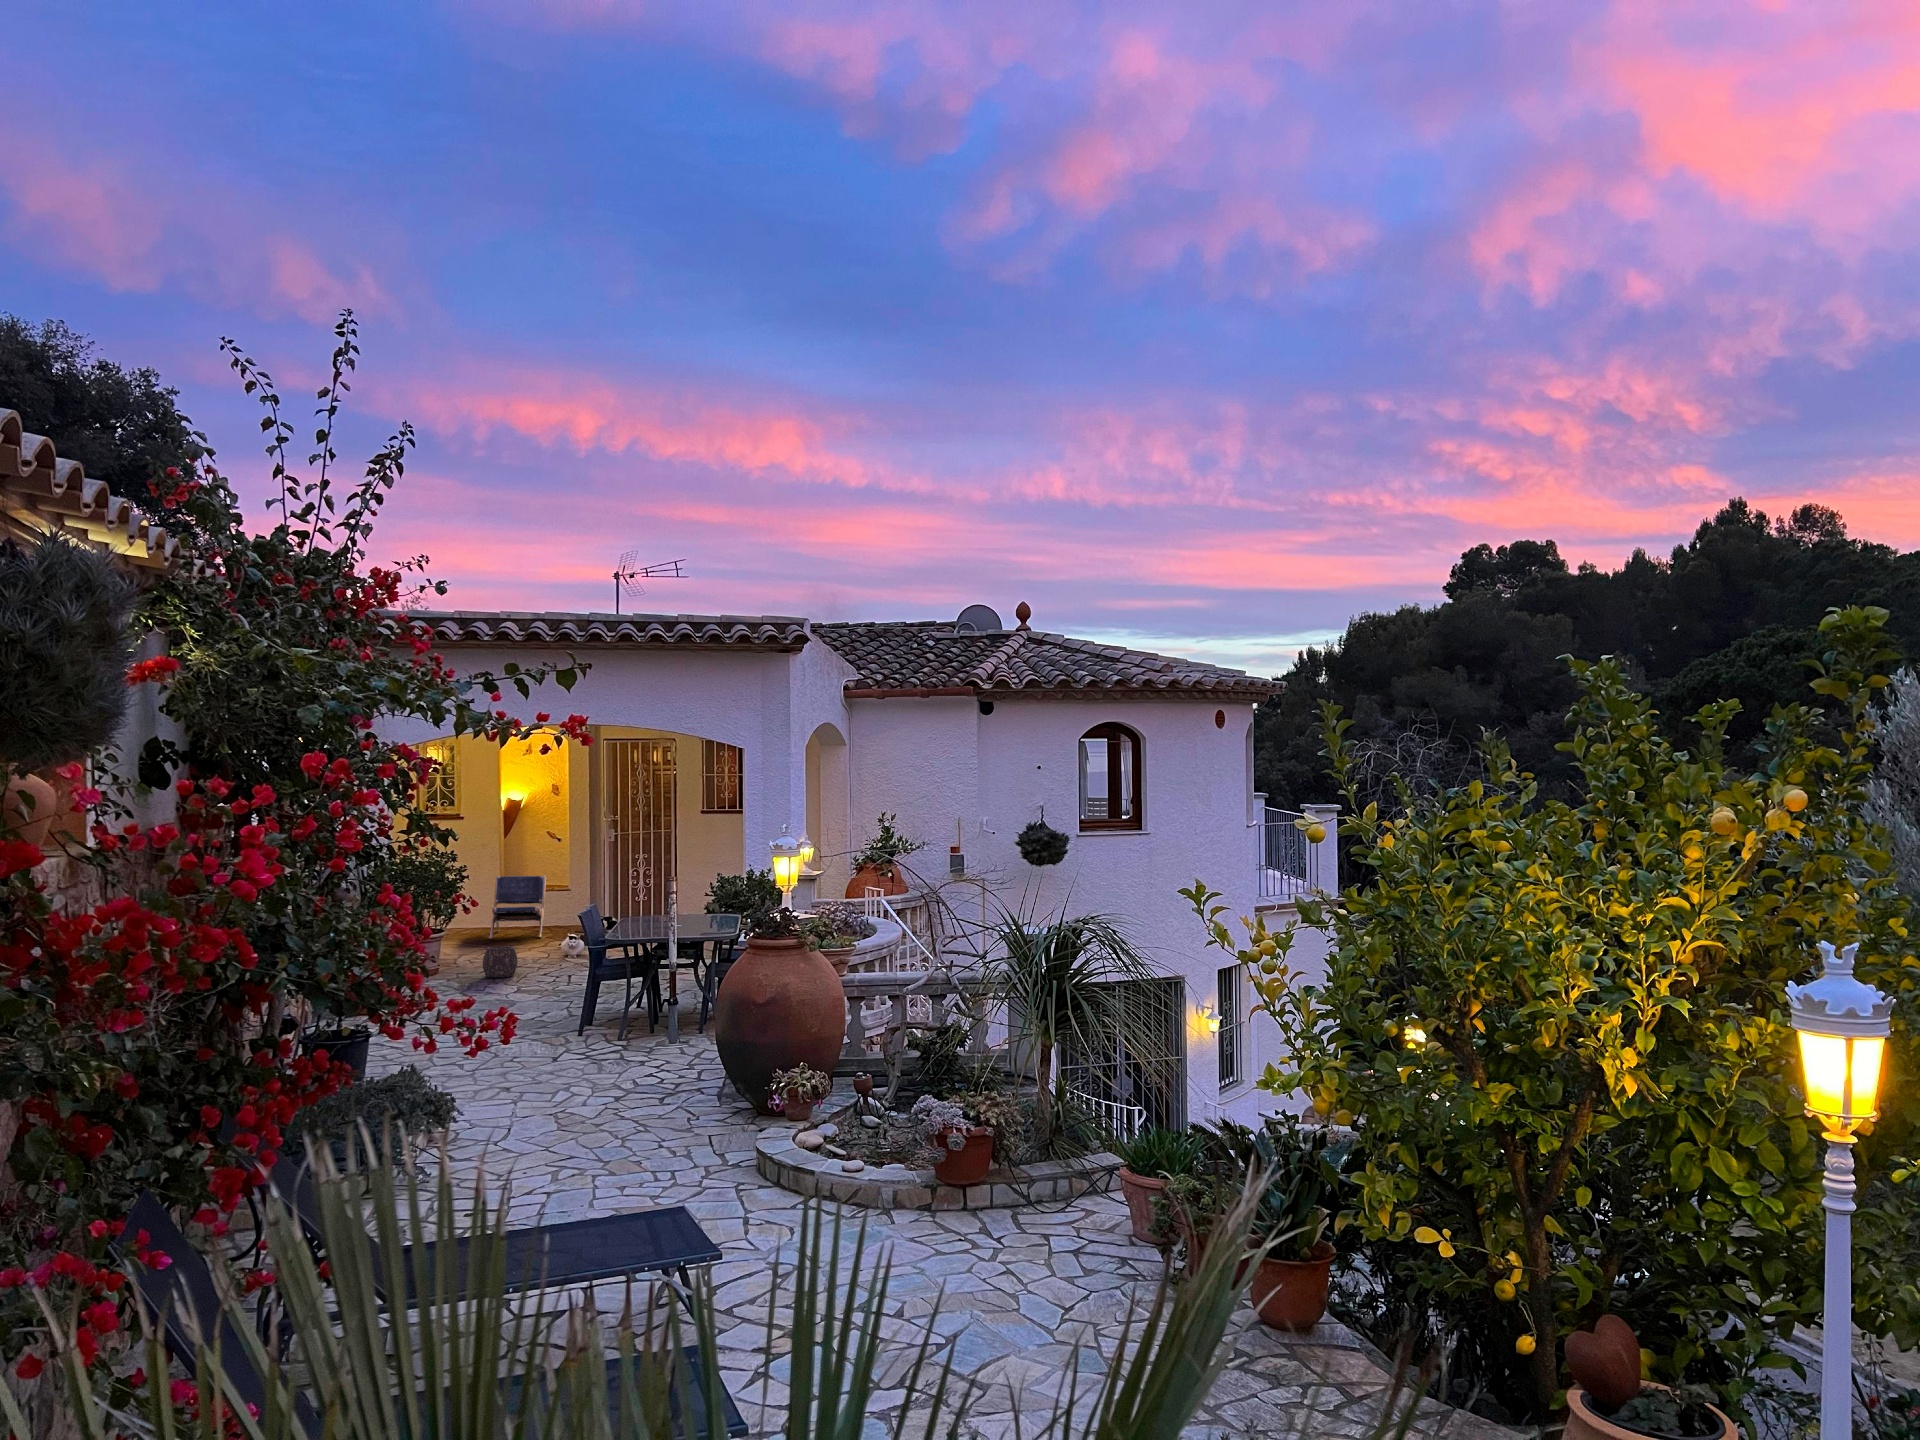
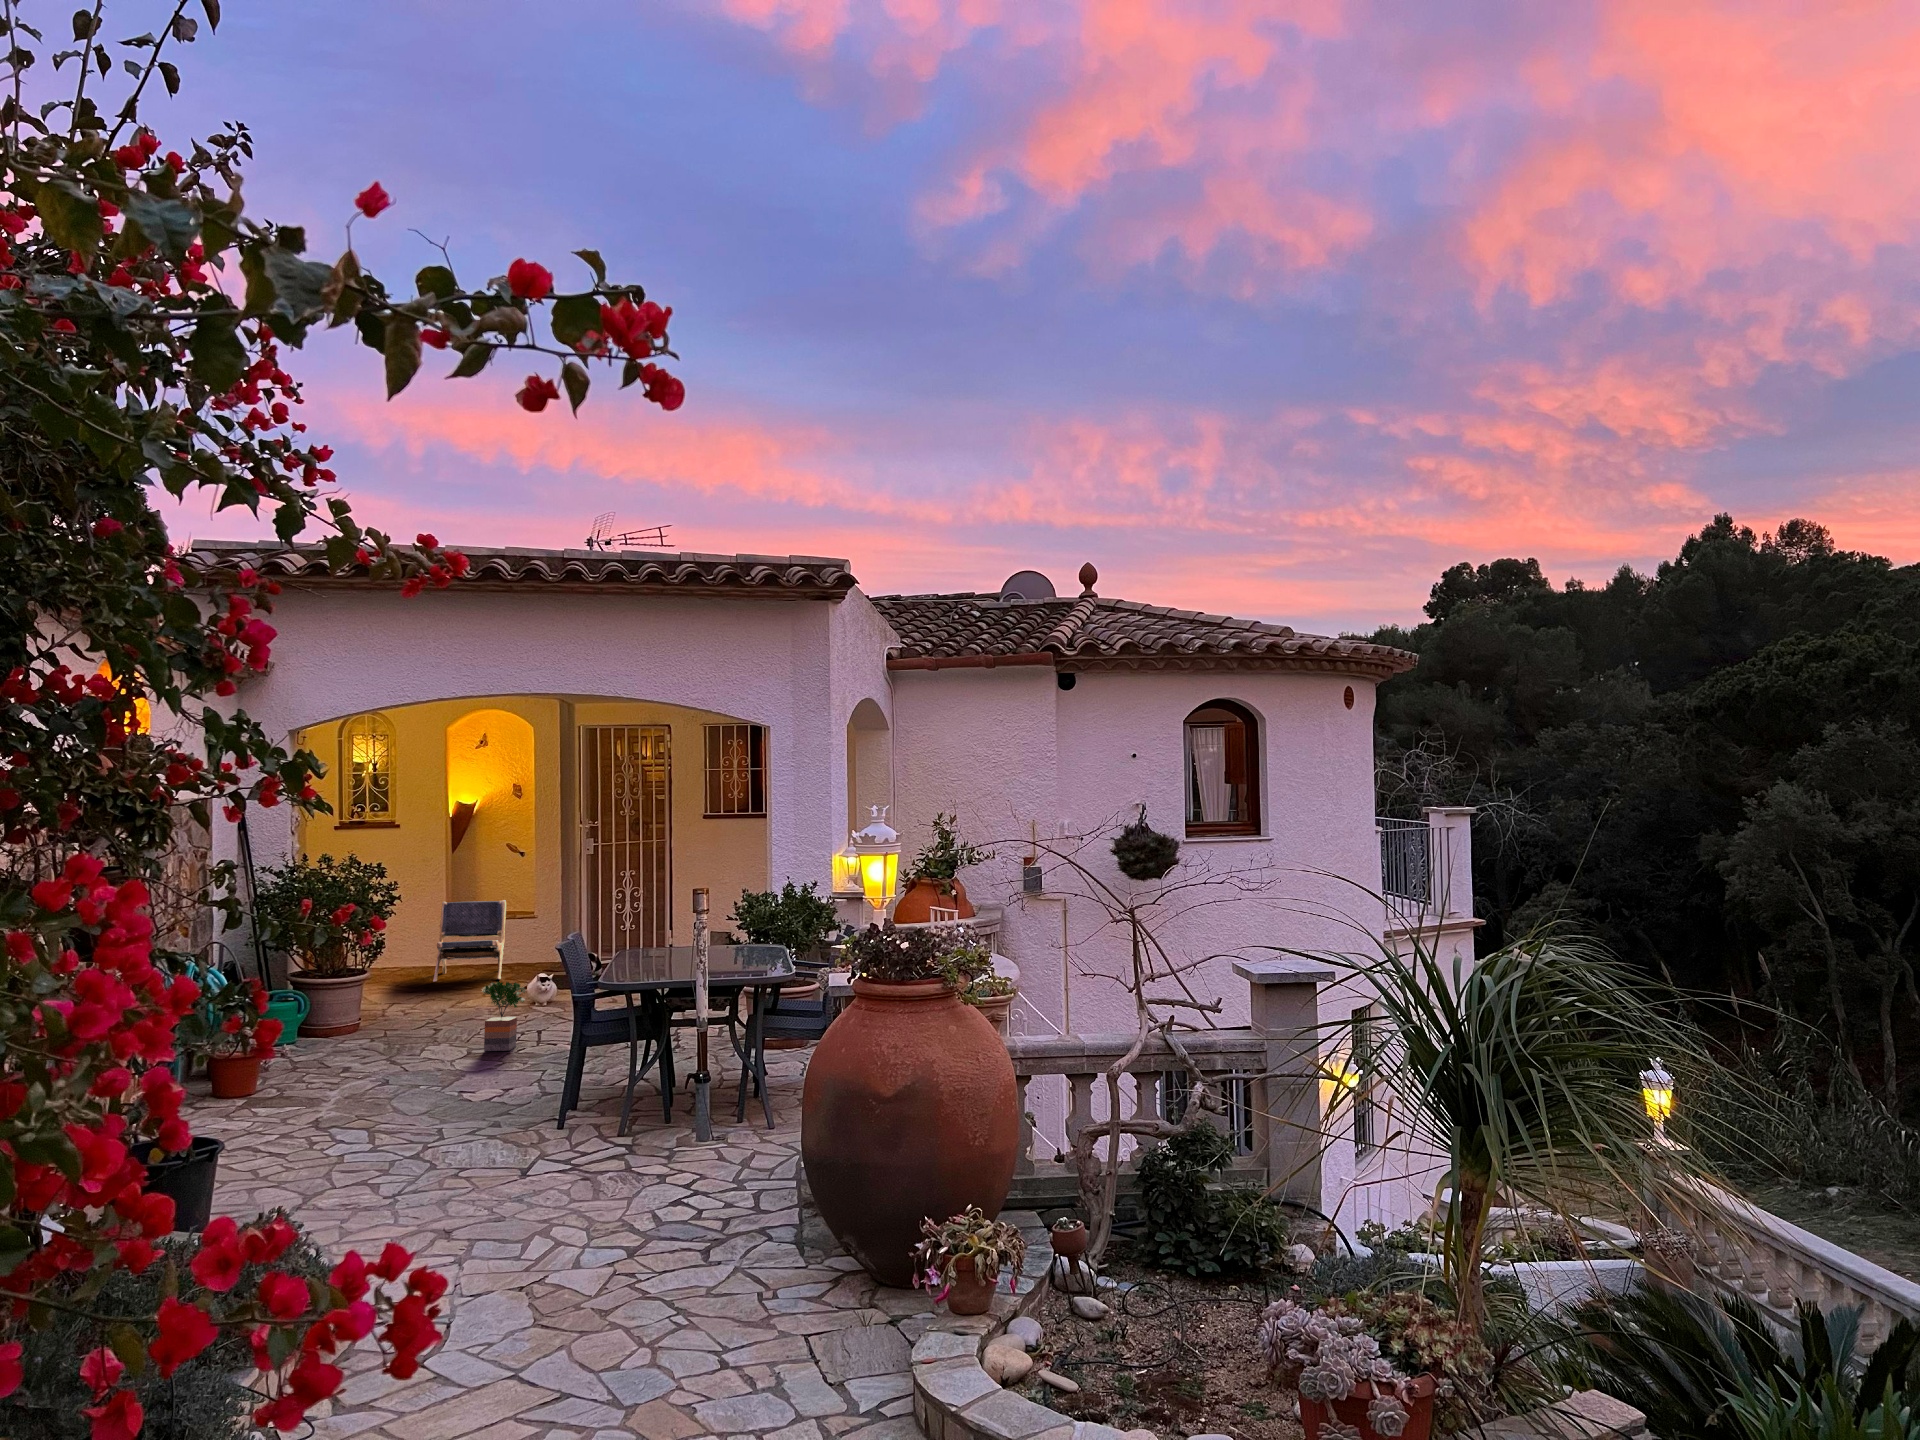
potted tree: none [526,936,559,987] -> present [482,982,526,1051]
woven basket: present [482,946,518,978] -> none [421,995,470,1038]

